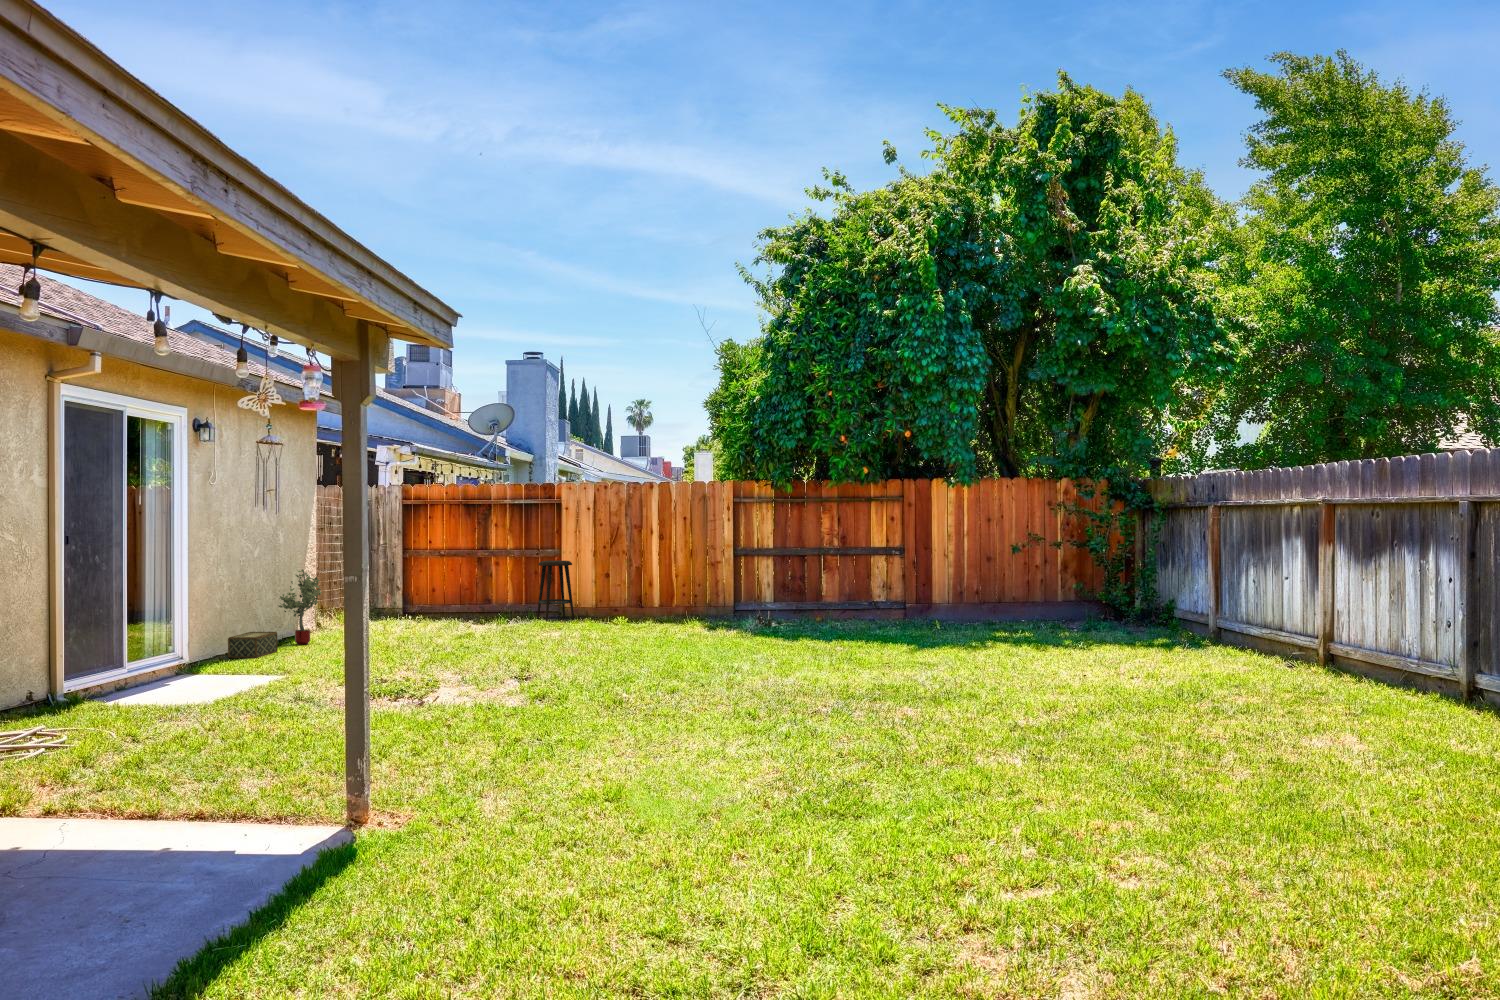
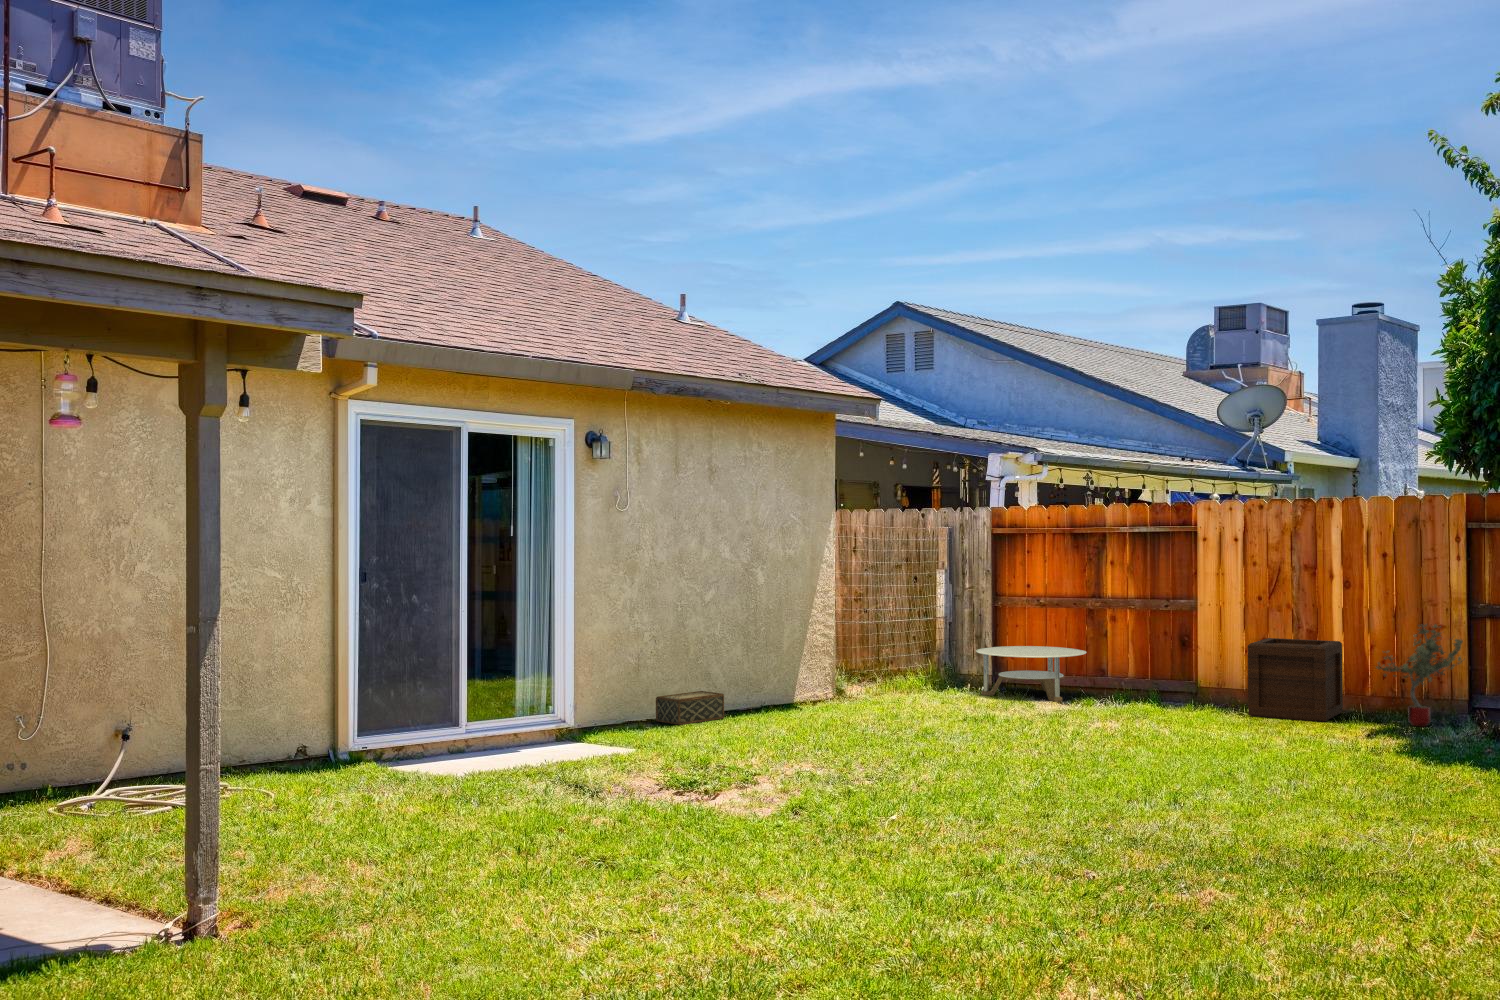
stool: present [537,561,574,621] -> none [1151,617,1204,708]
potted tree: present [279,569,322,645] -> present [1376,625,1463,727]
wooden crate: none [610,571,659,621] -> present [1248,638,1343,722]
round table: none [409,587,490,624] -> present [976,646,1087,701]

